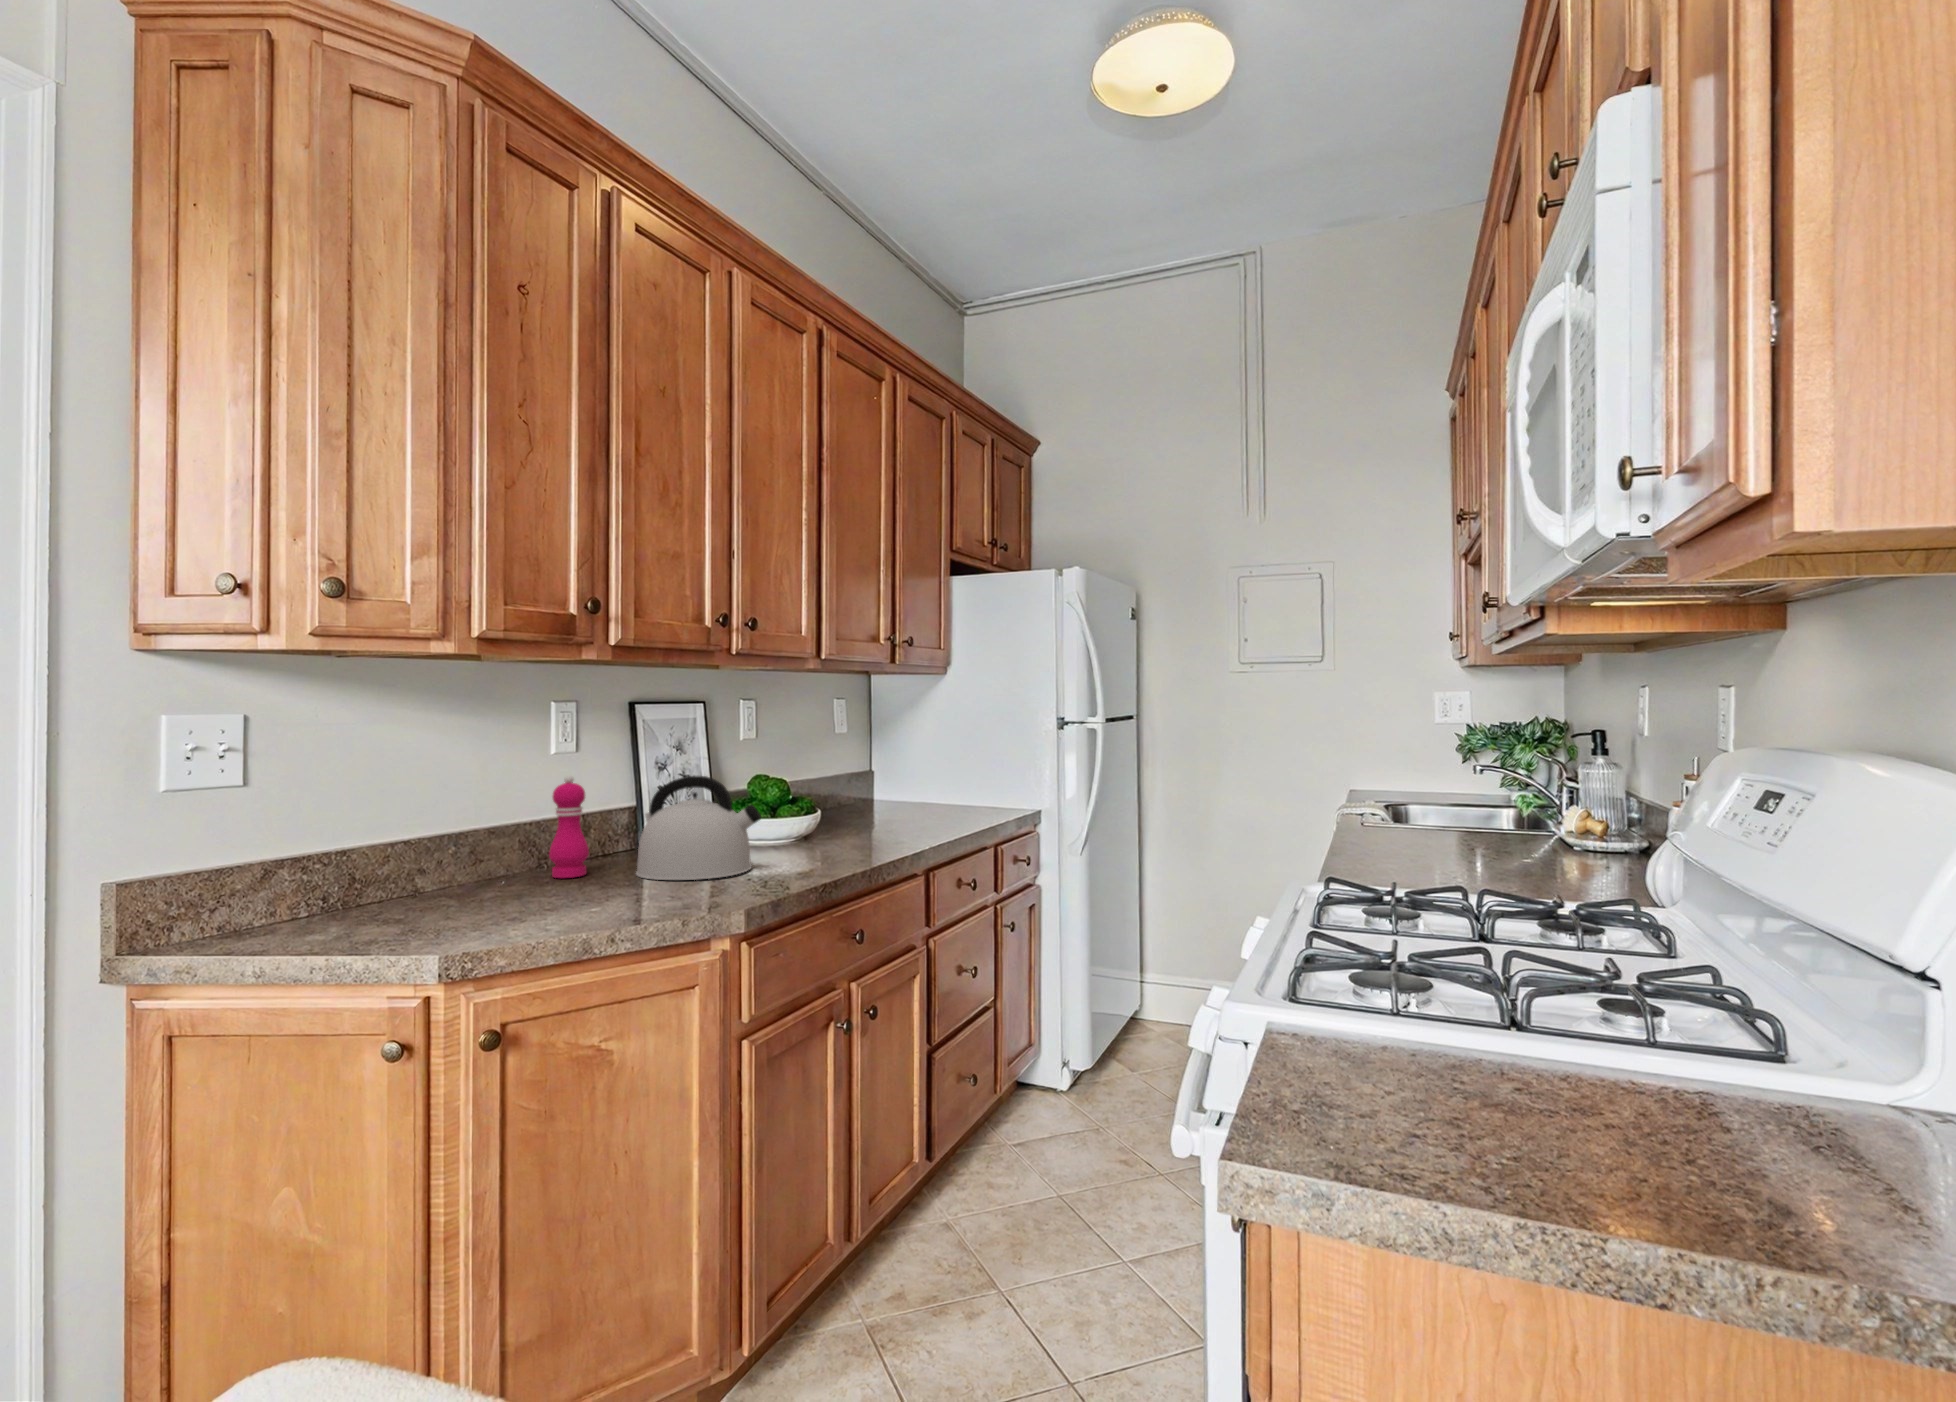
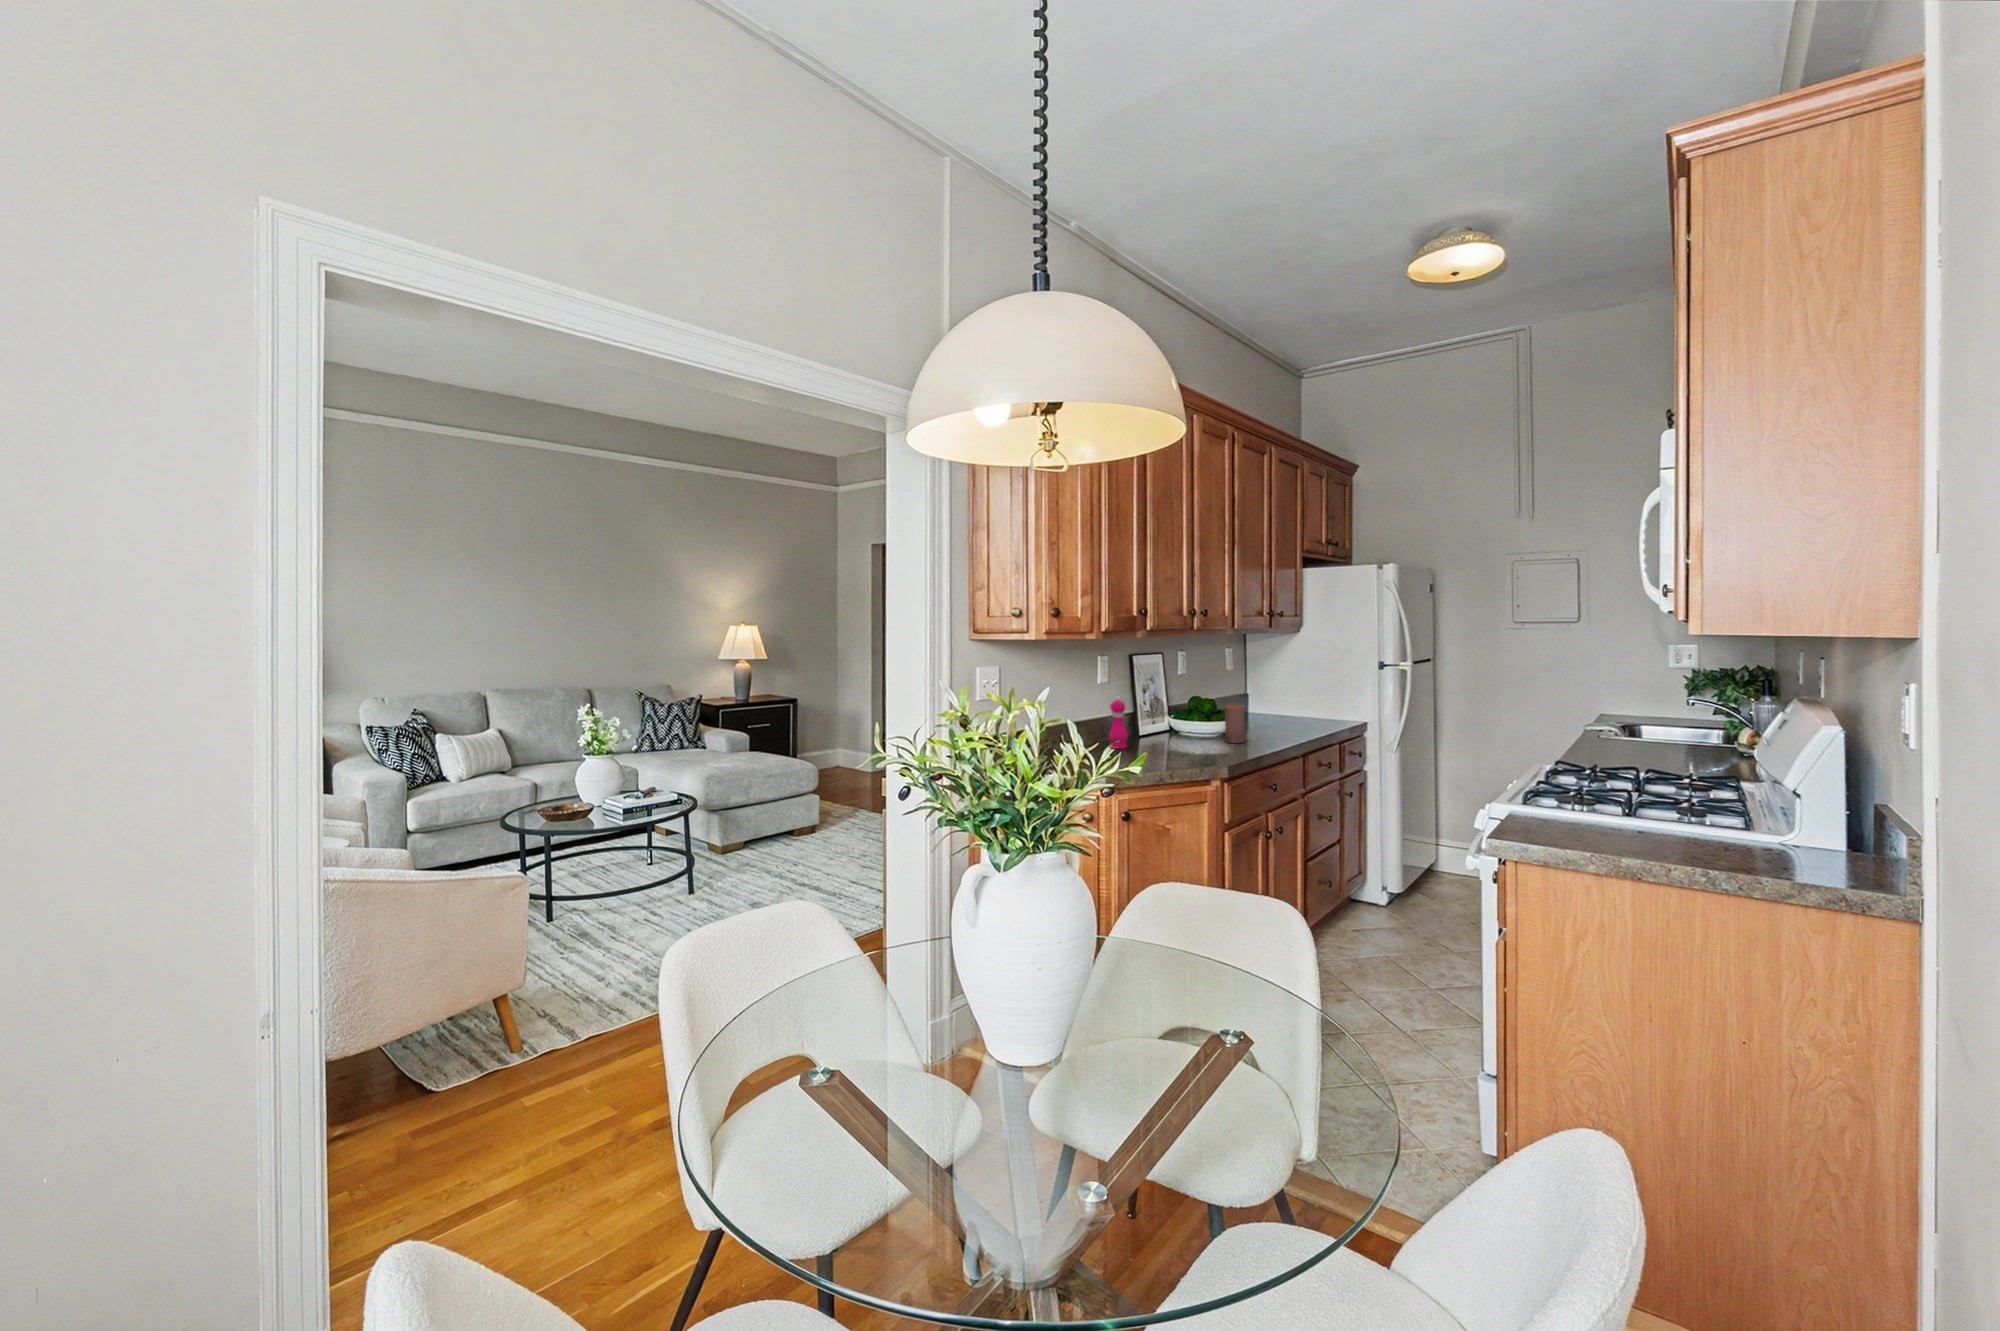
kettle: present [636,776,761,880] -> none [1151,698,1218,753]
candle: none [790,786,824,855] -> present [1225,704,1245,743]

